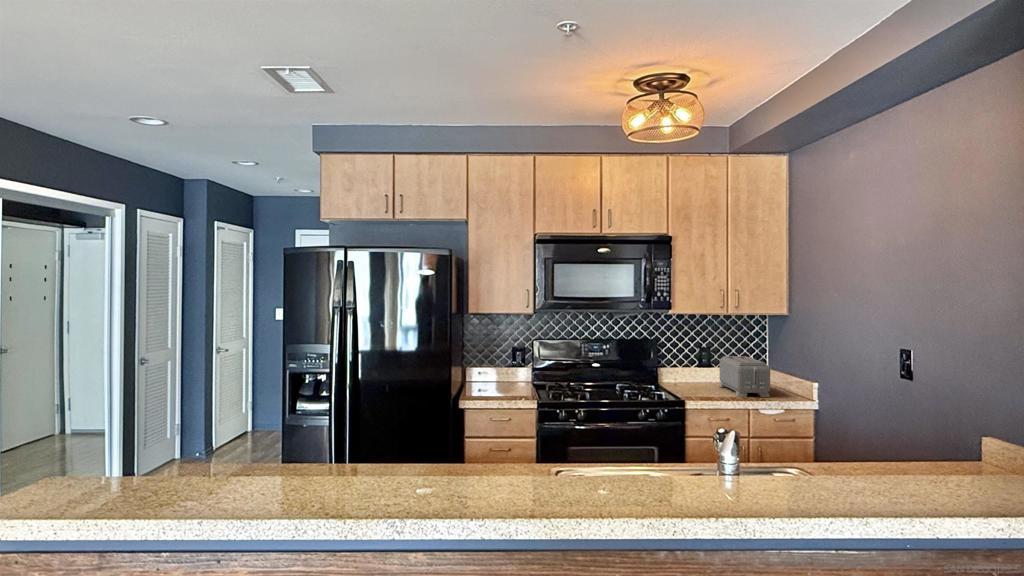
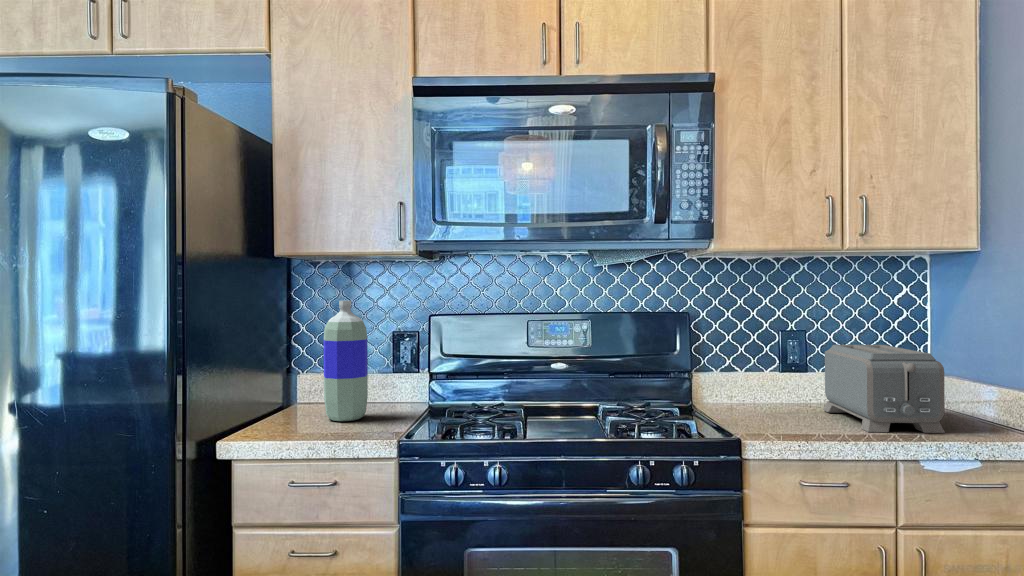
bottle: none [490,335,510,392] -> present [323,301,368,421]

